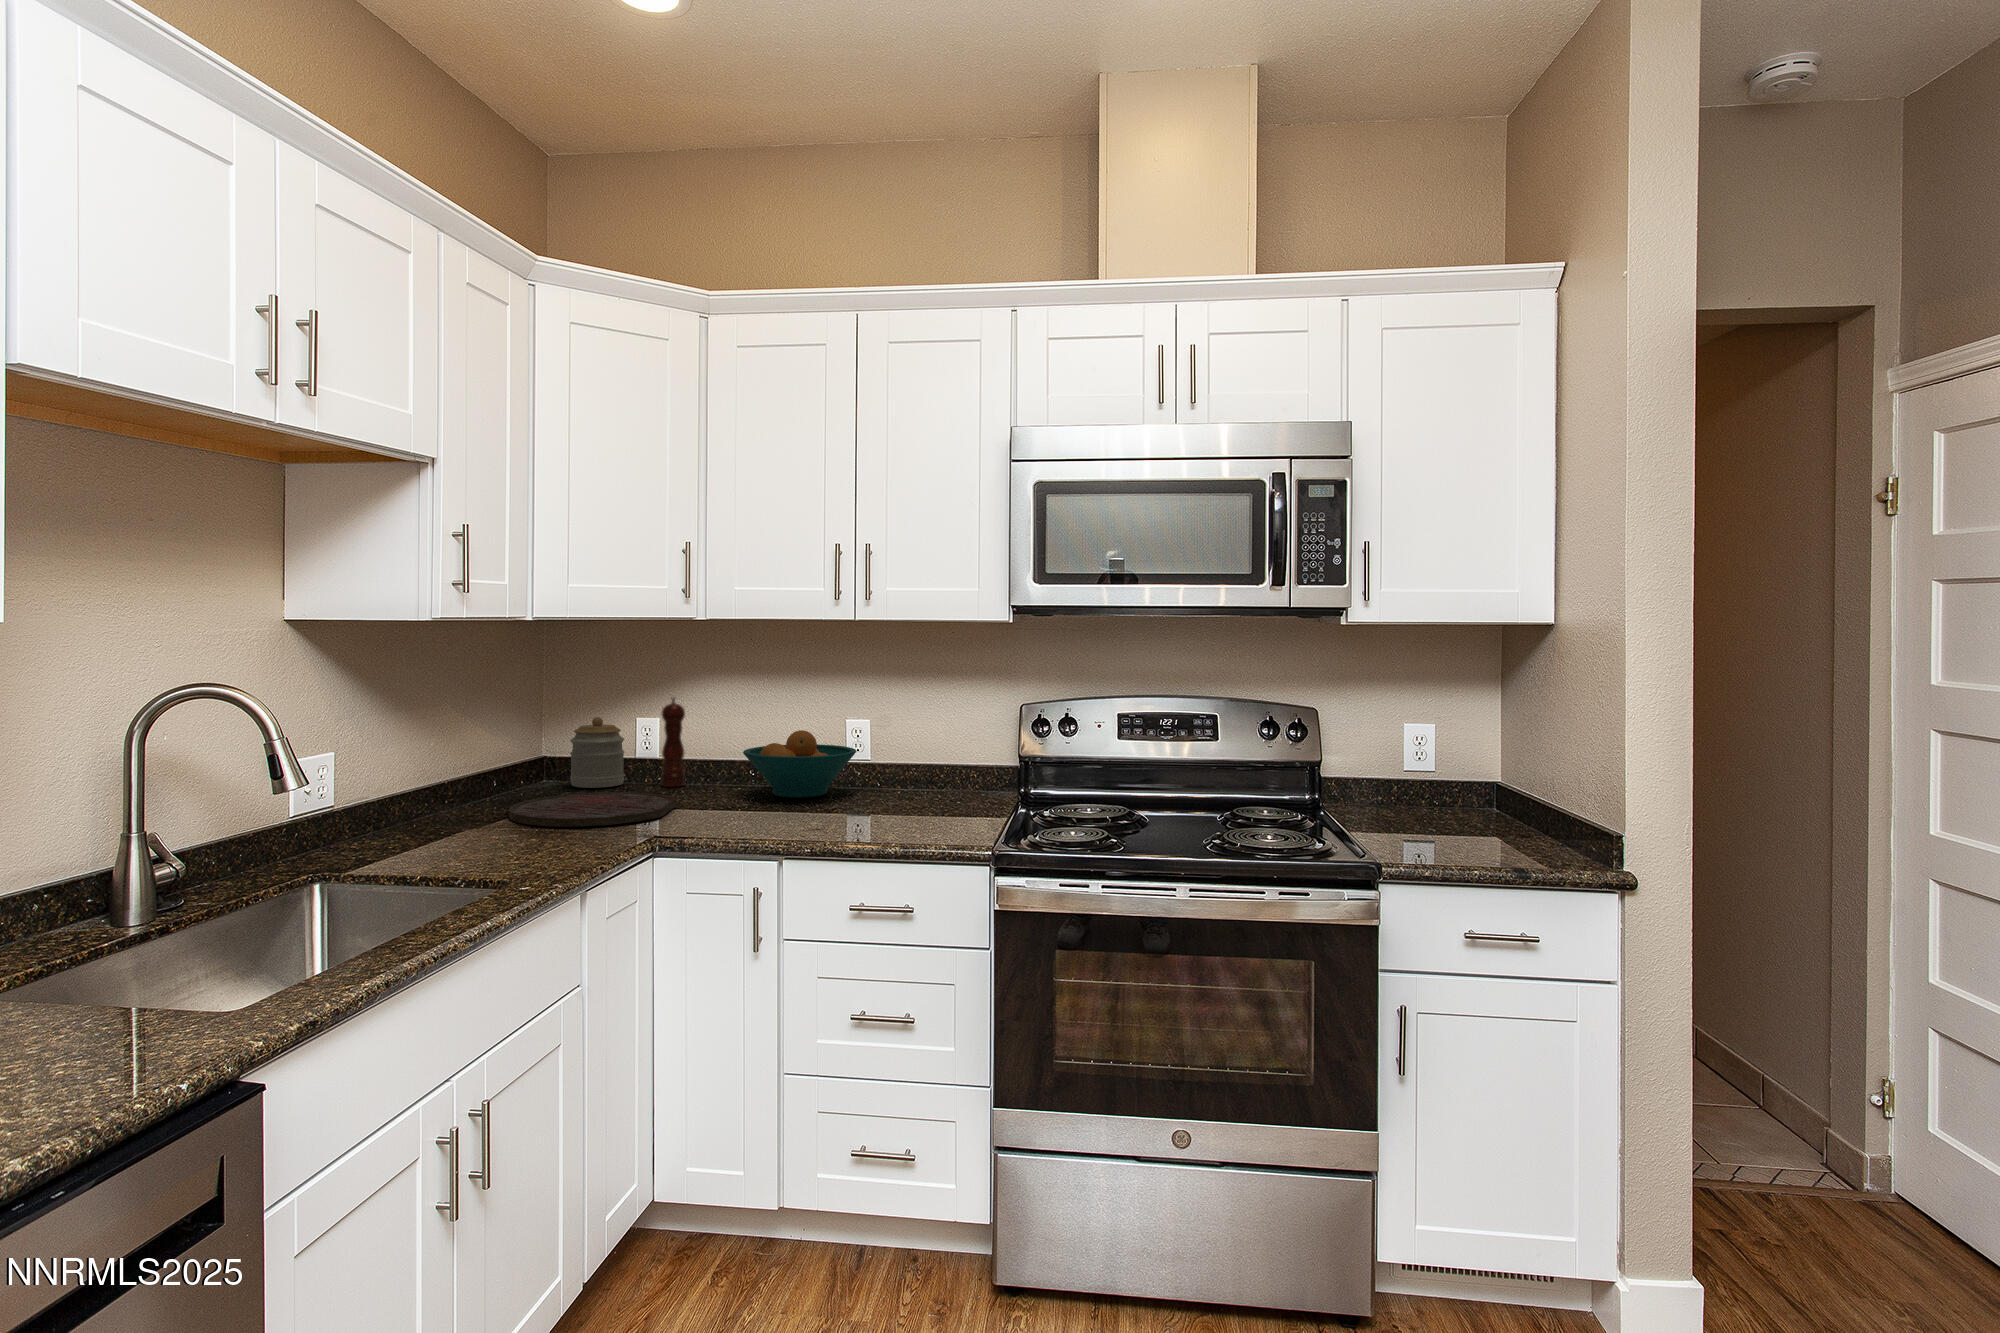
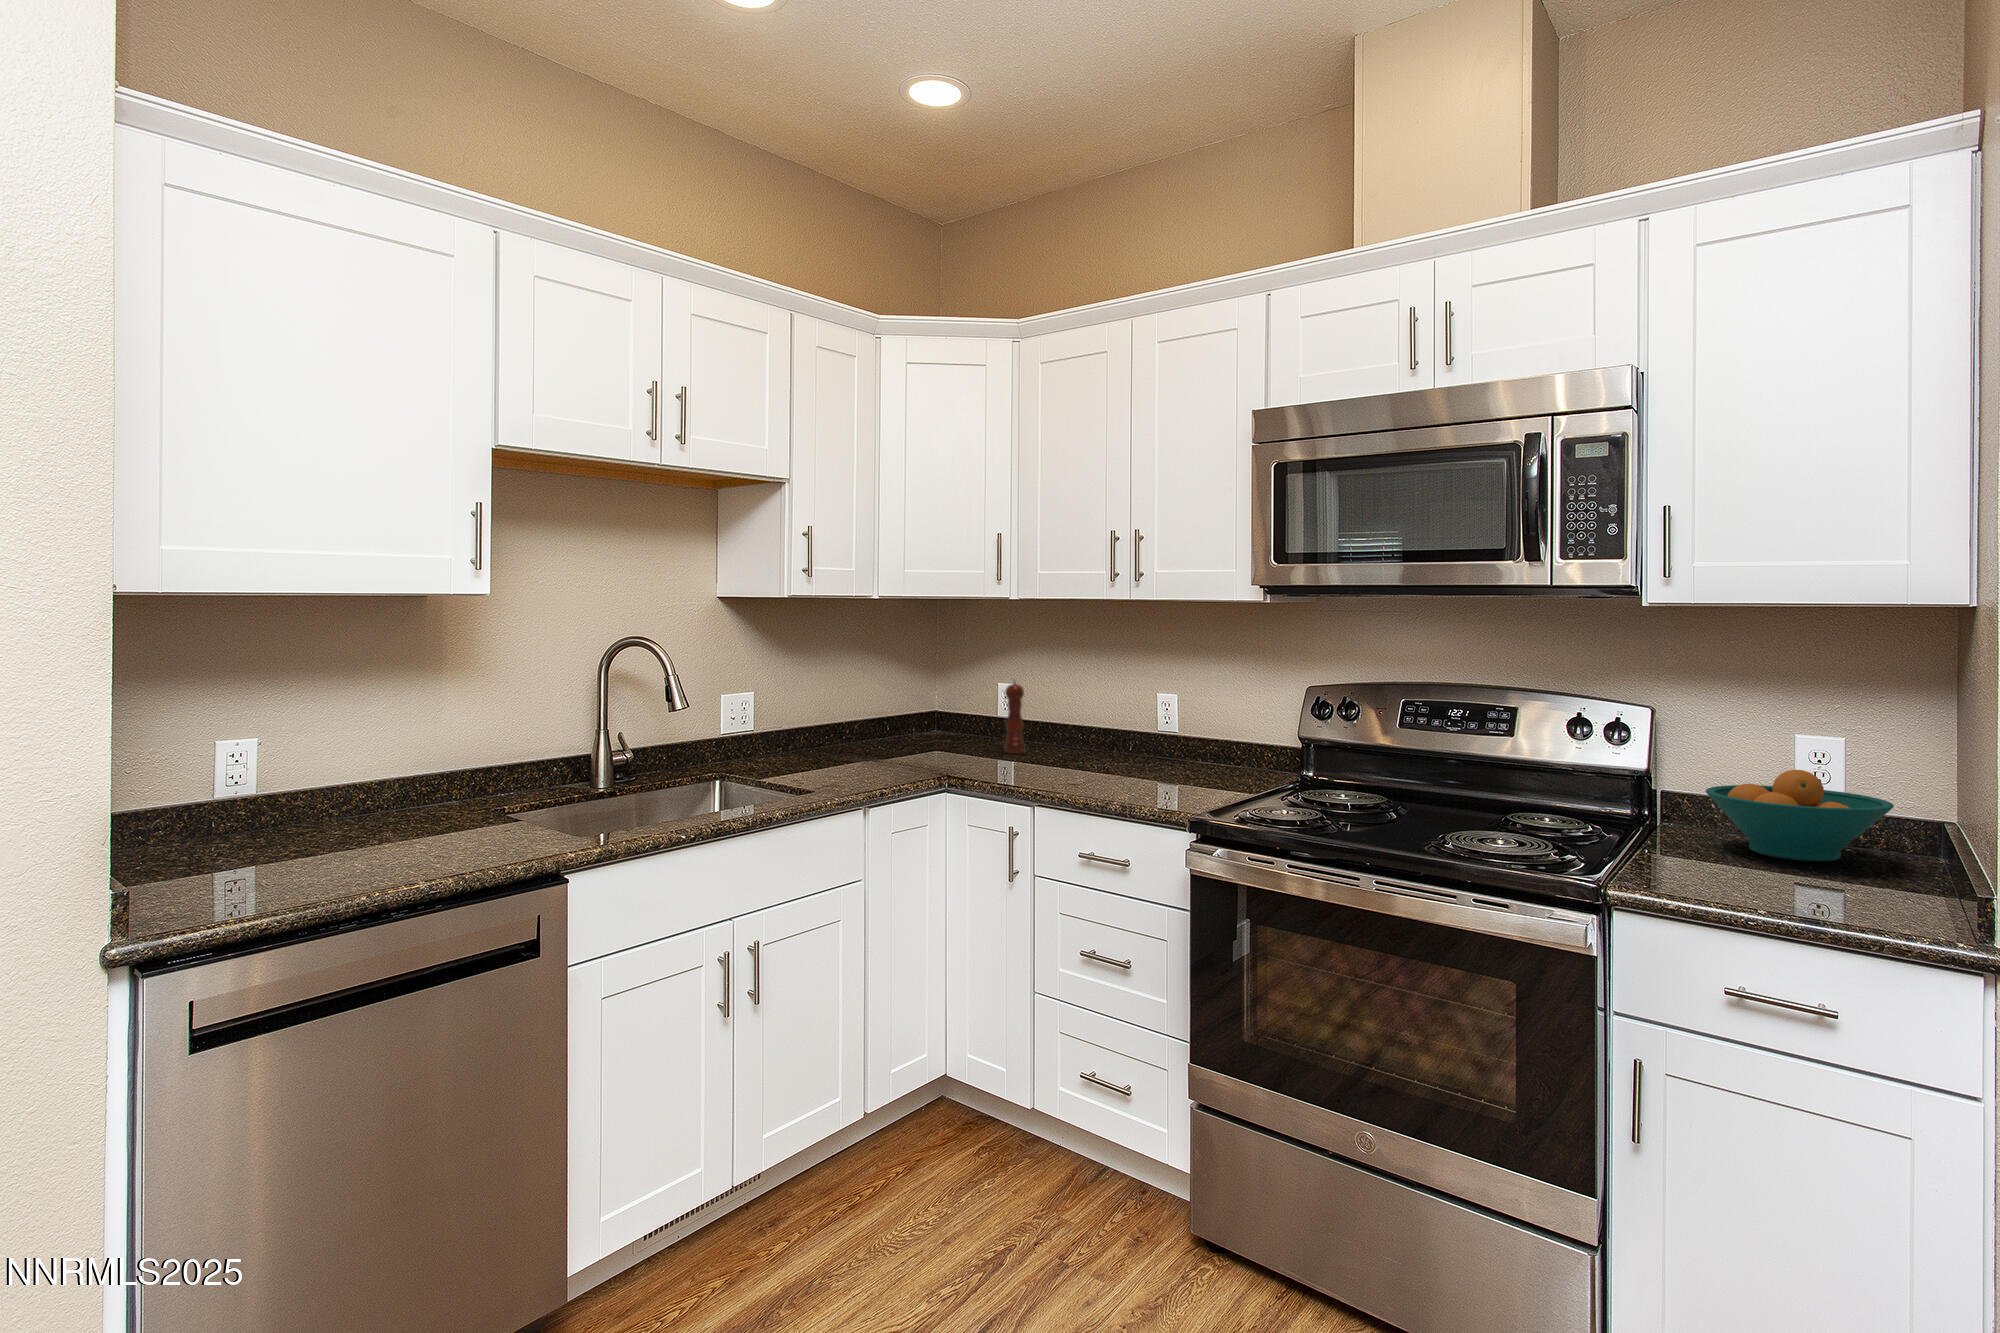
jar: present [570,717,624,788] -> none [942,694,982,750]
fruit bowl: present [743,730,856,798] -> present [1706,770,1894,861]
cutting board: present [509,792,676,827] -> none [865,753,988,774]

